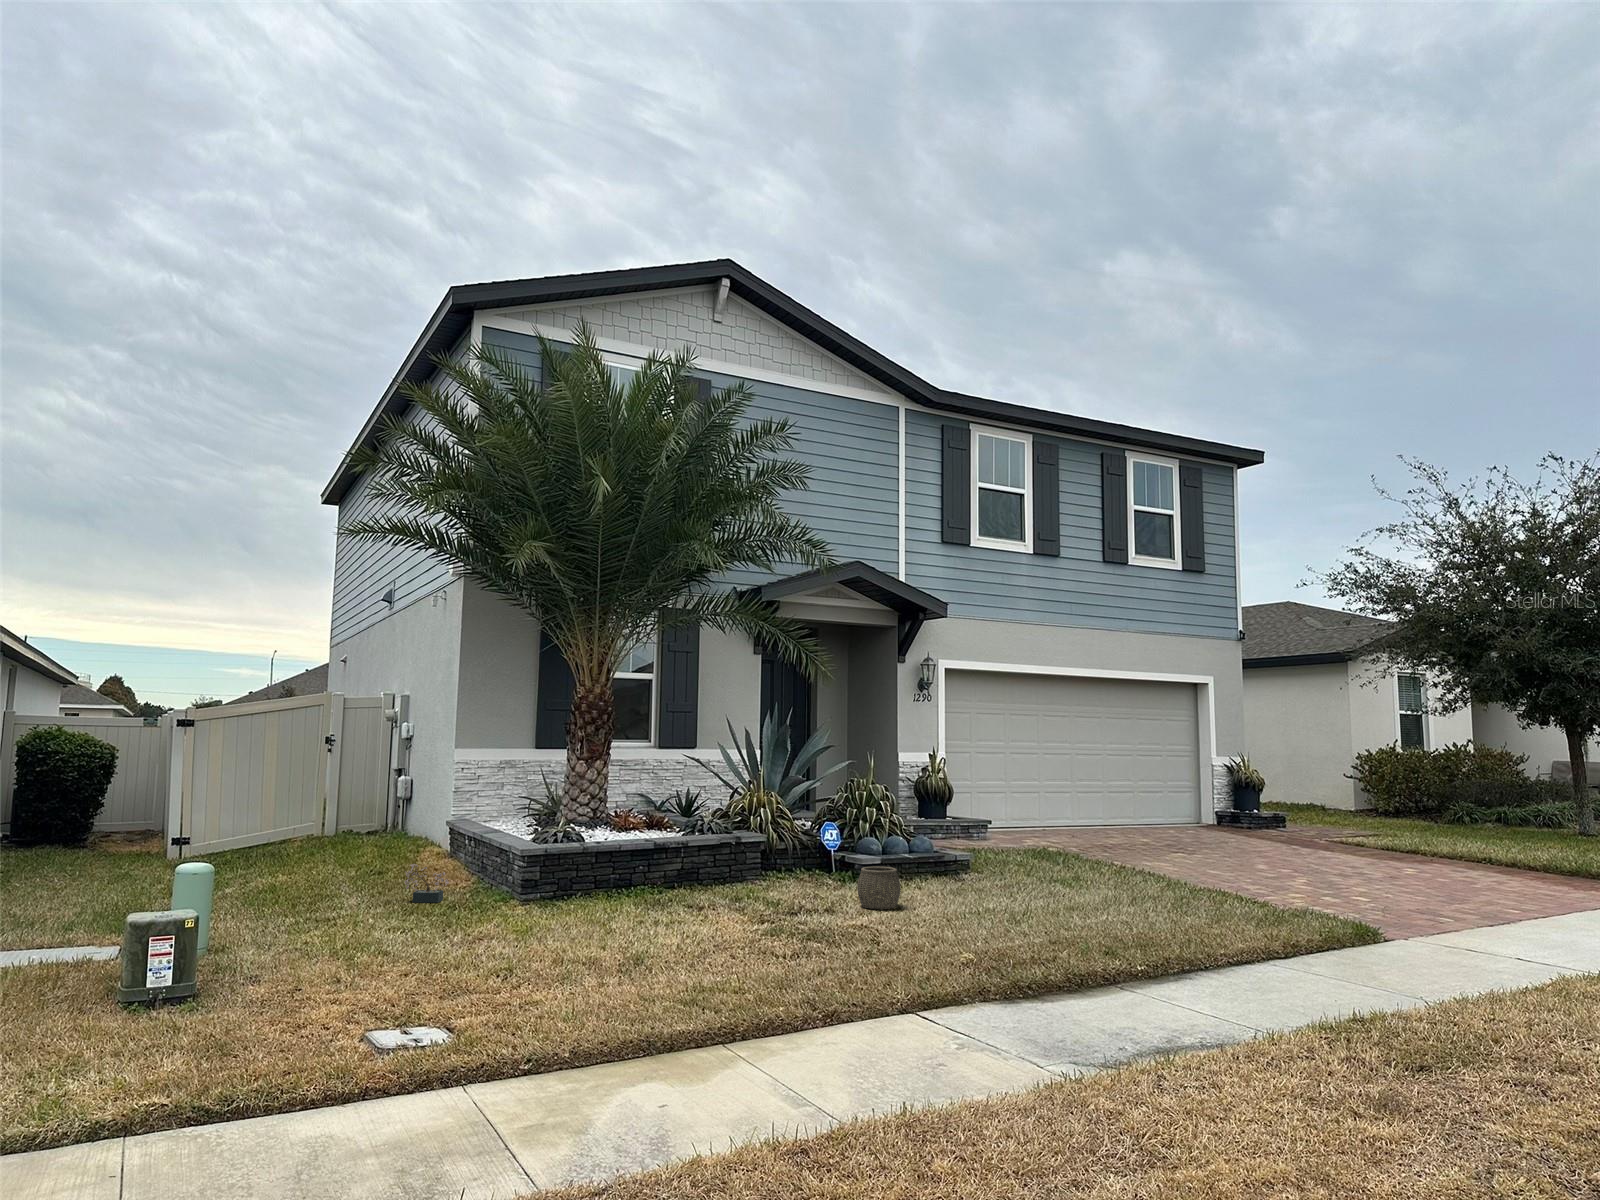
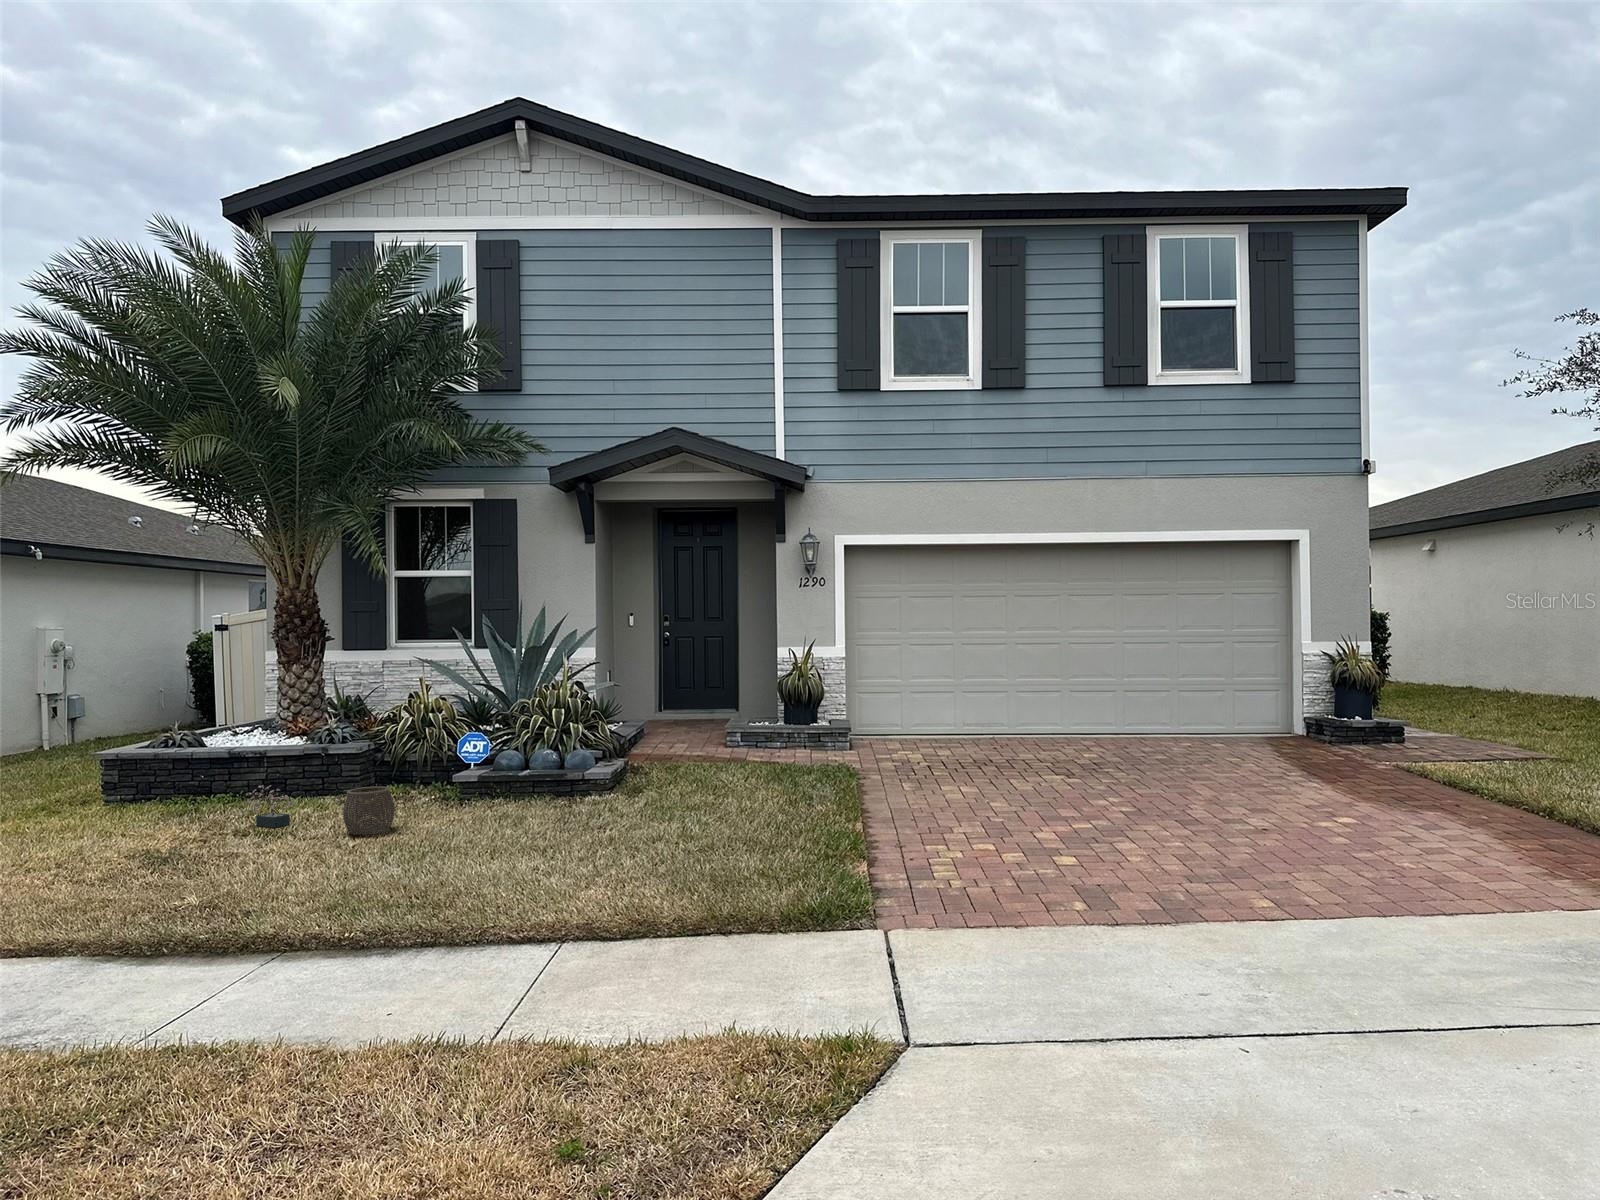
decorative plant: present [405,864,449,903] -> present [247,785,295,828]

